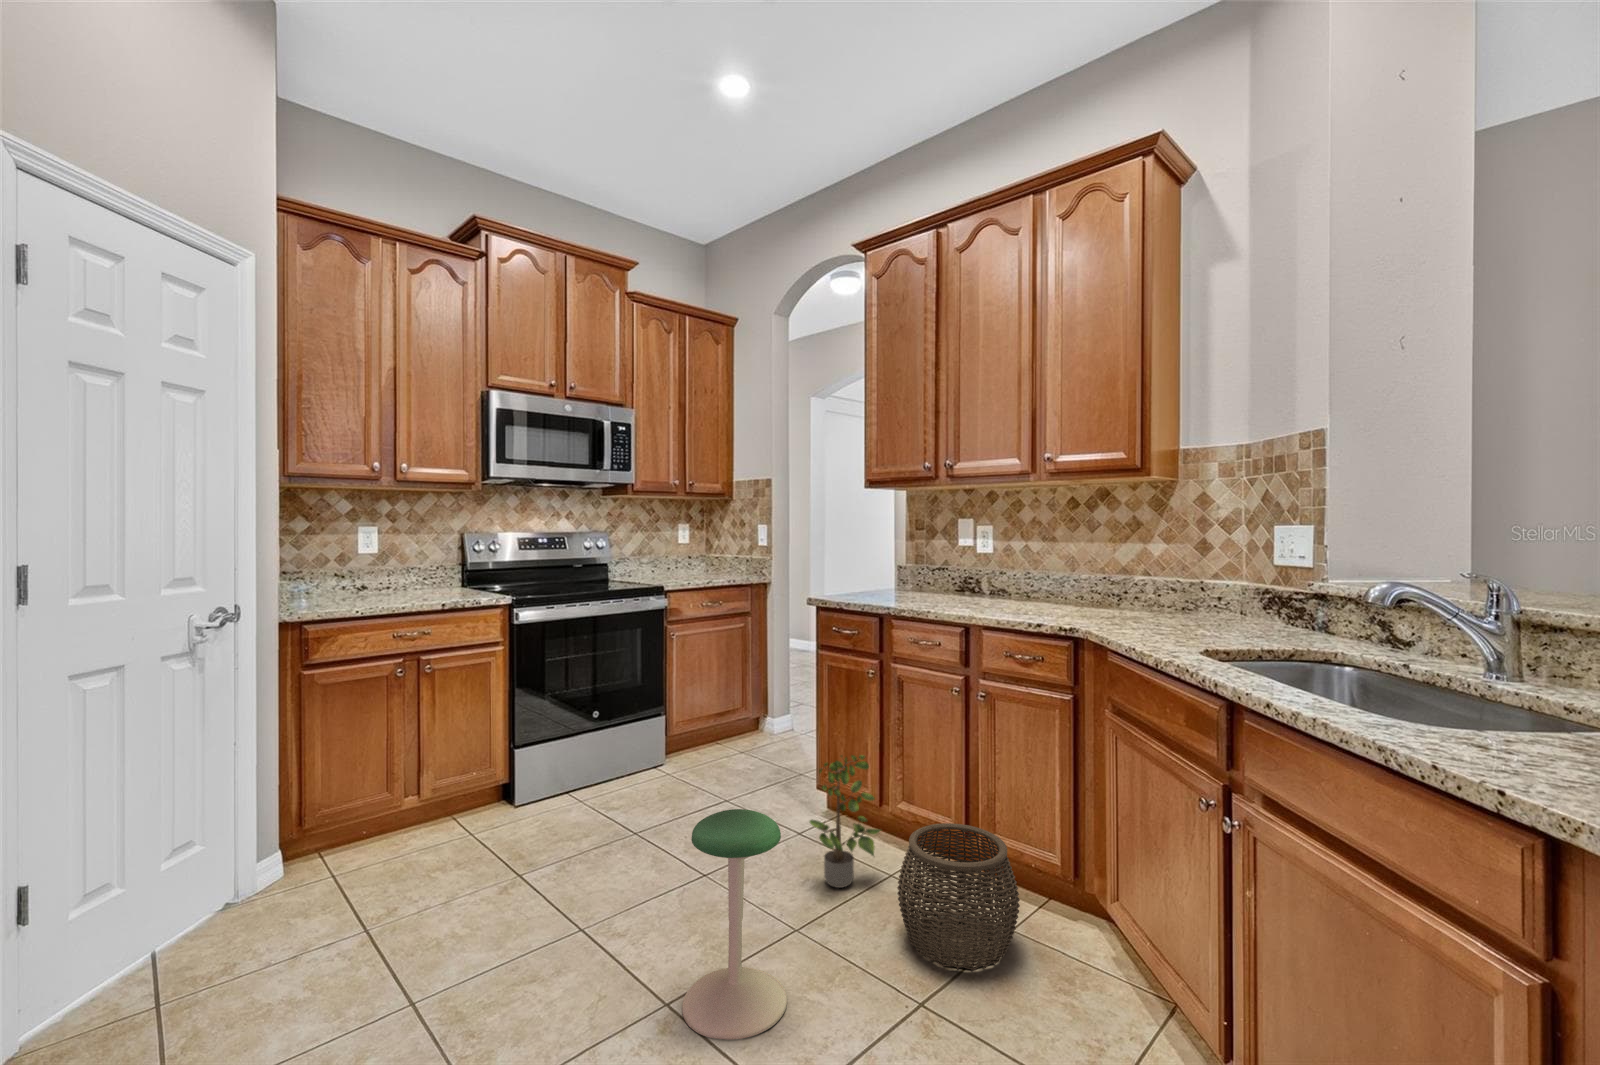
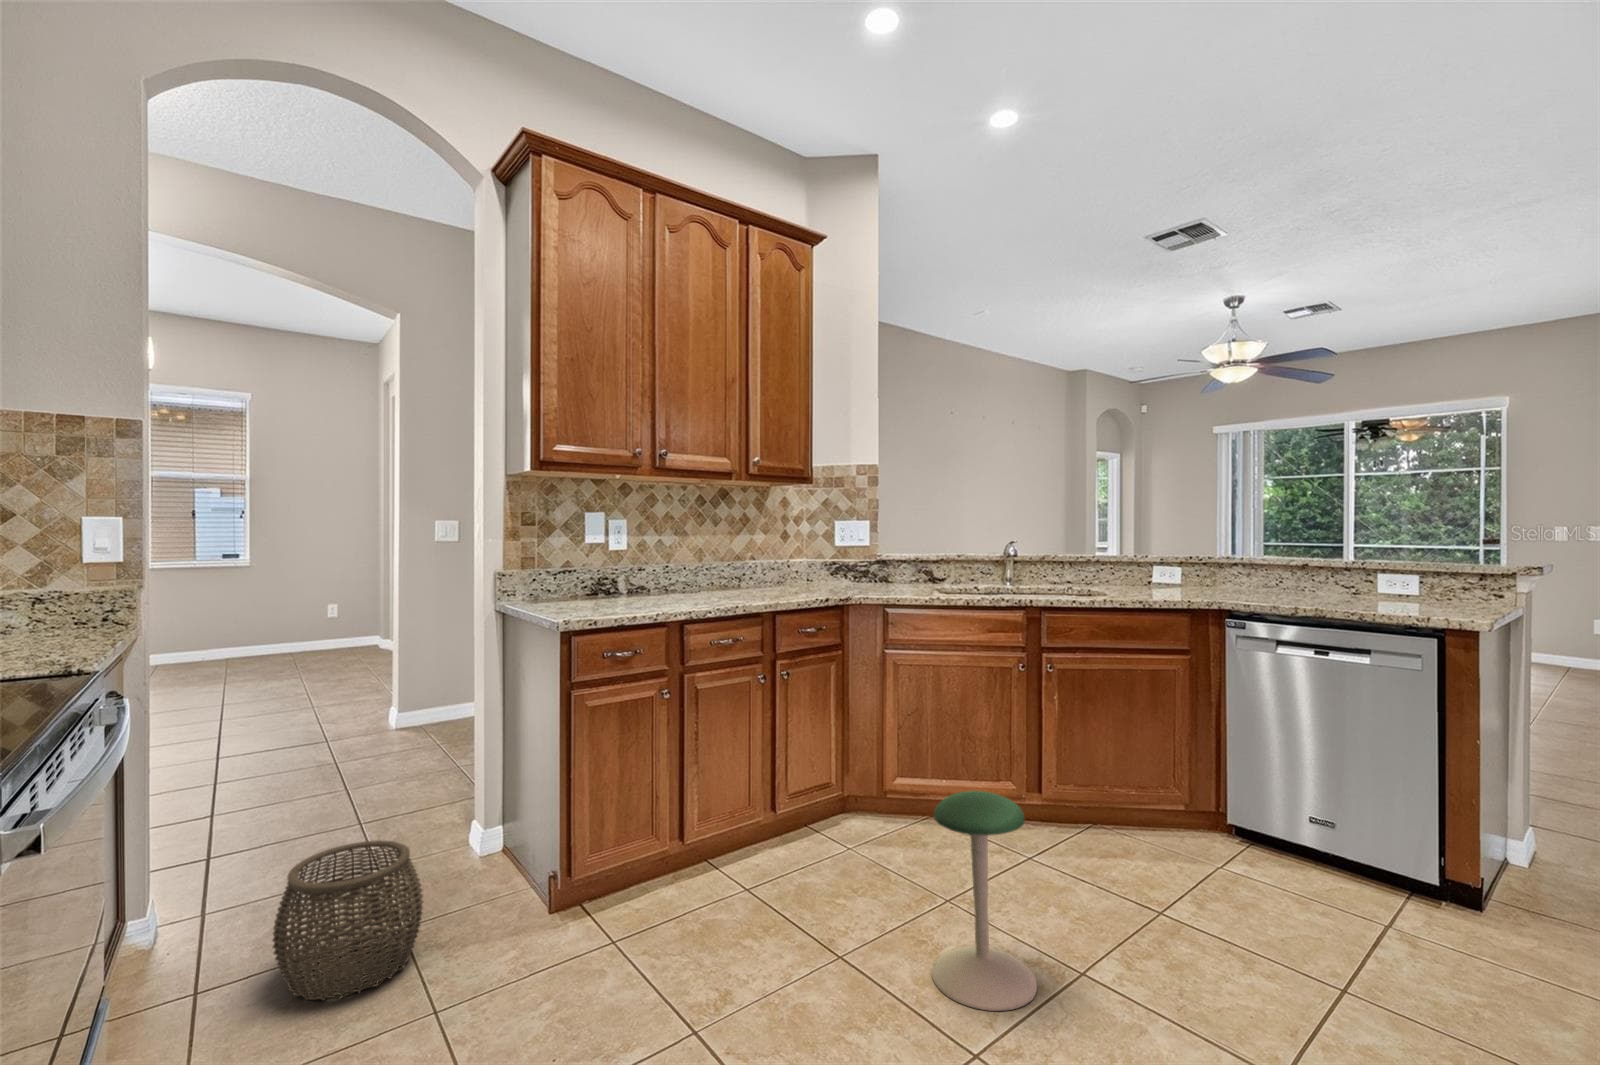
potted plant: present [810,755,882,888] -> none [748,760,803,915]
woven basket: present [897,823,1020,970] -> present [272,840,423,1001]

